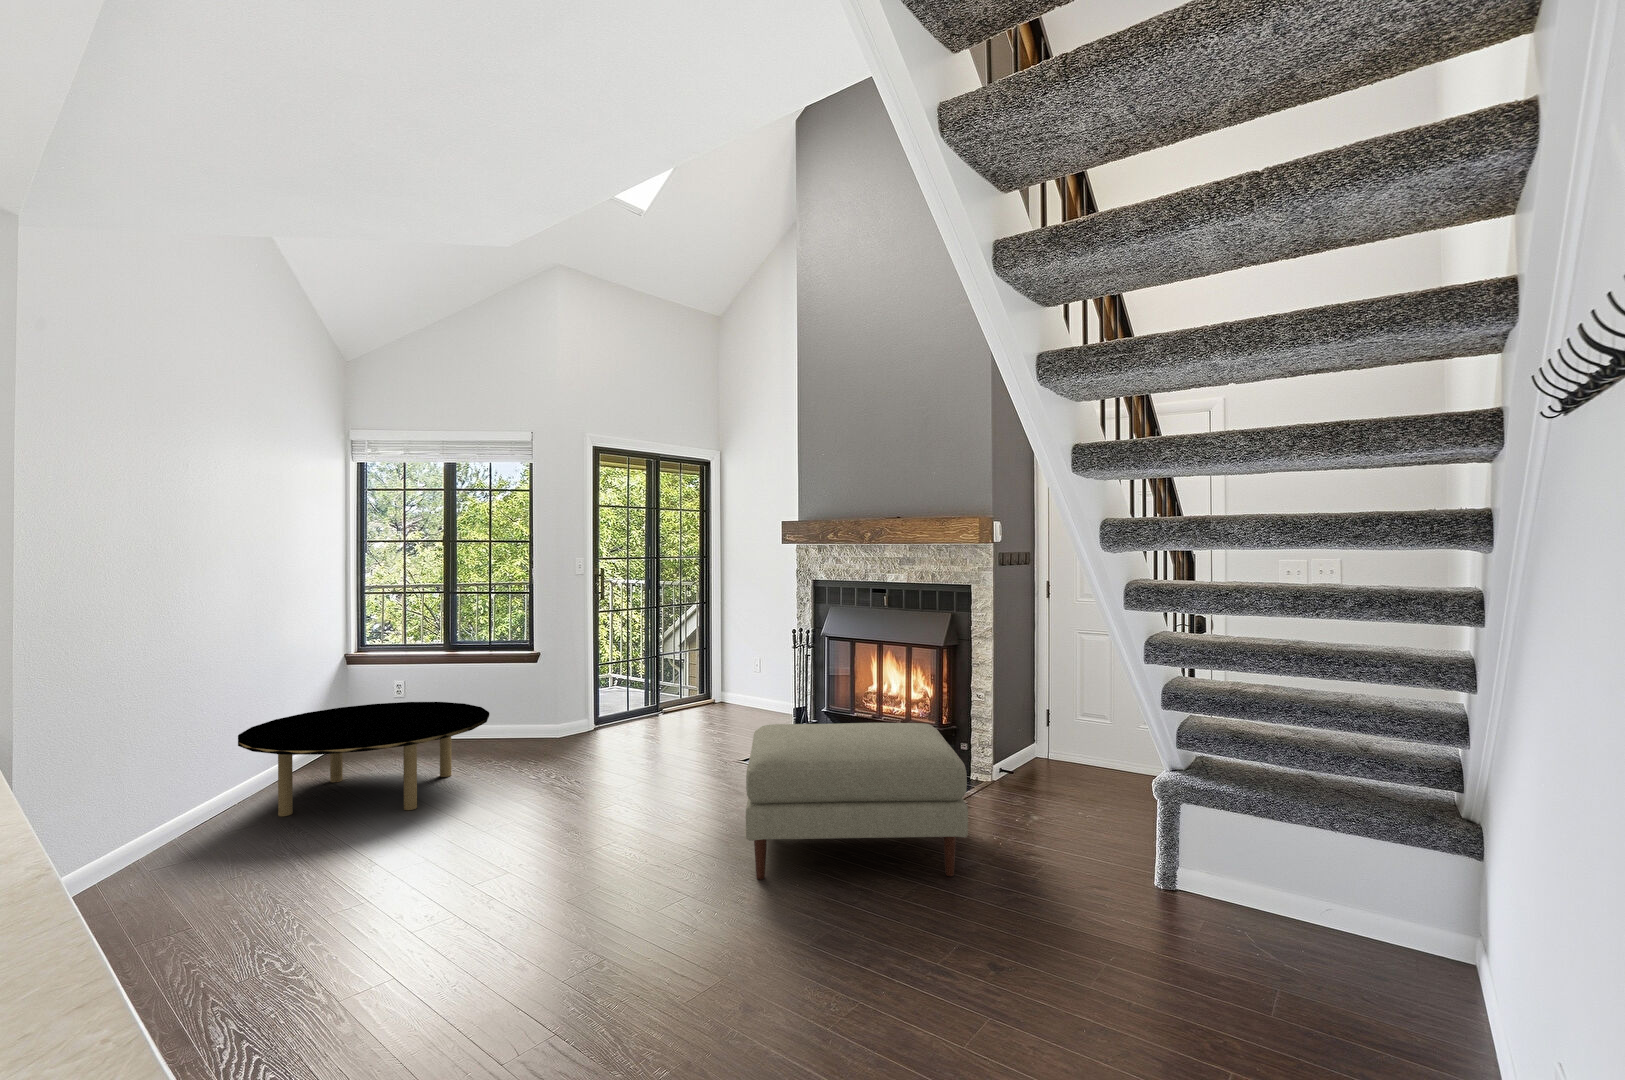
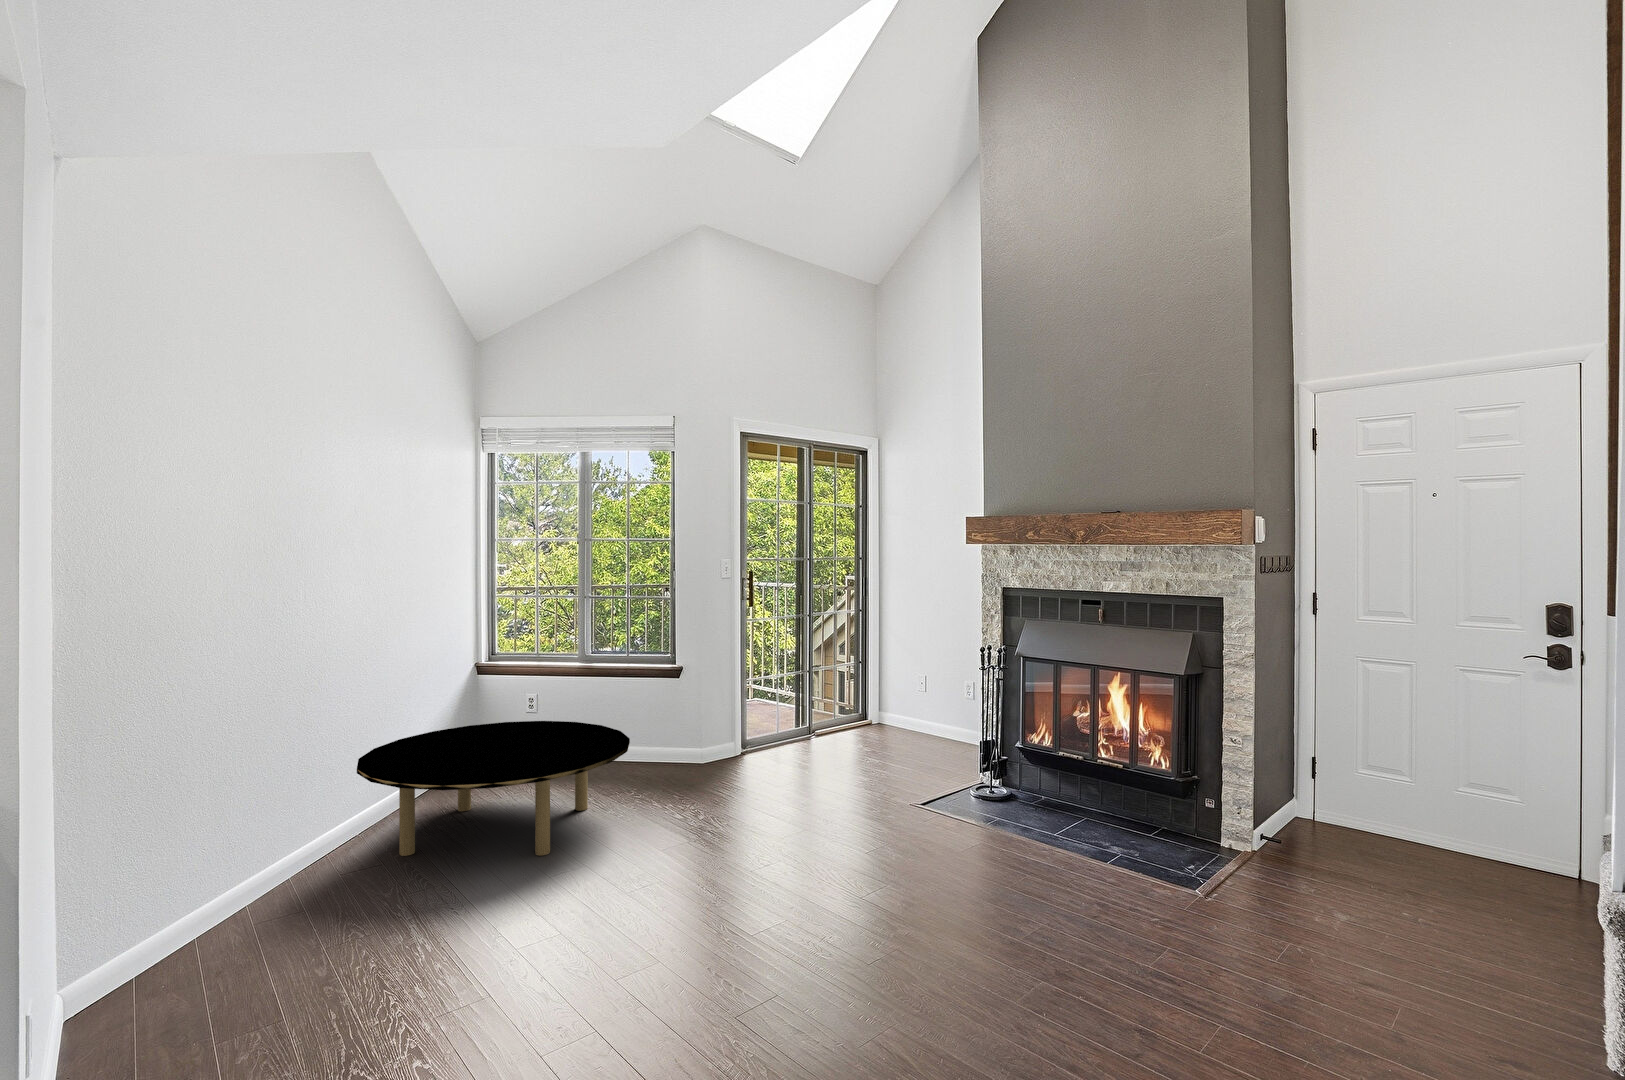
ottoman: present [746,723,968,879] -> none [958,778,1295,1017]

